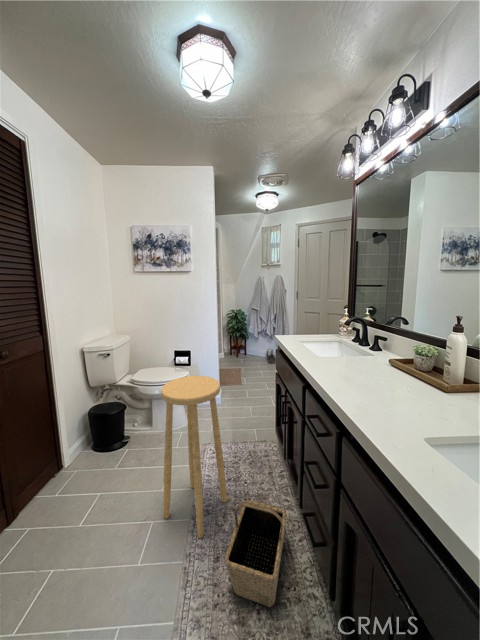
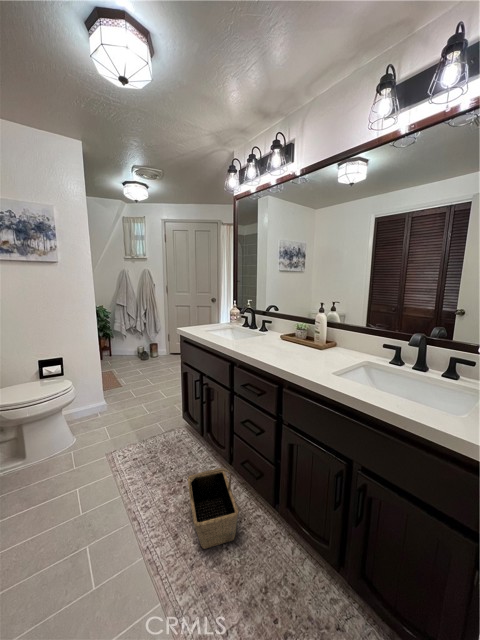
stool: present [161,376,227,538] -> none [91,374,161,537]

